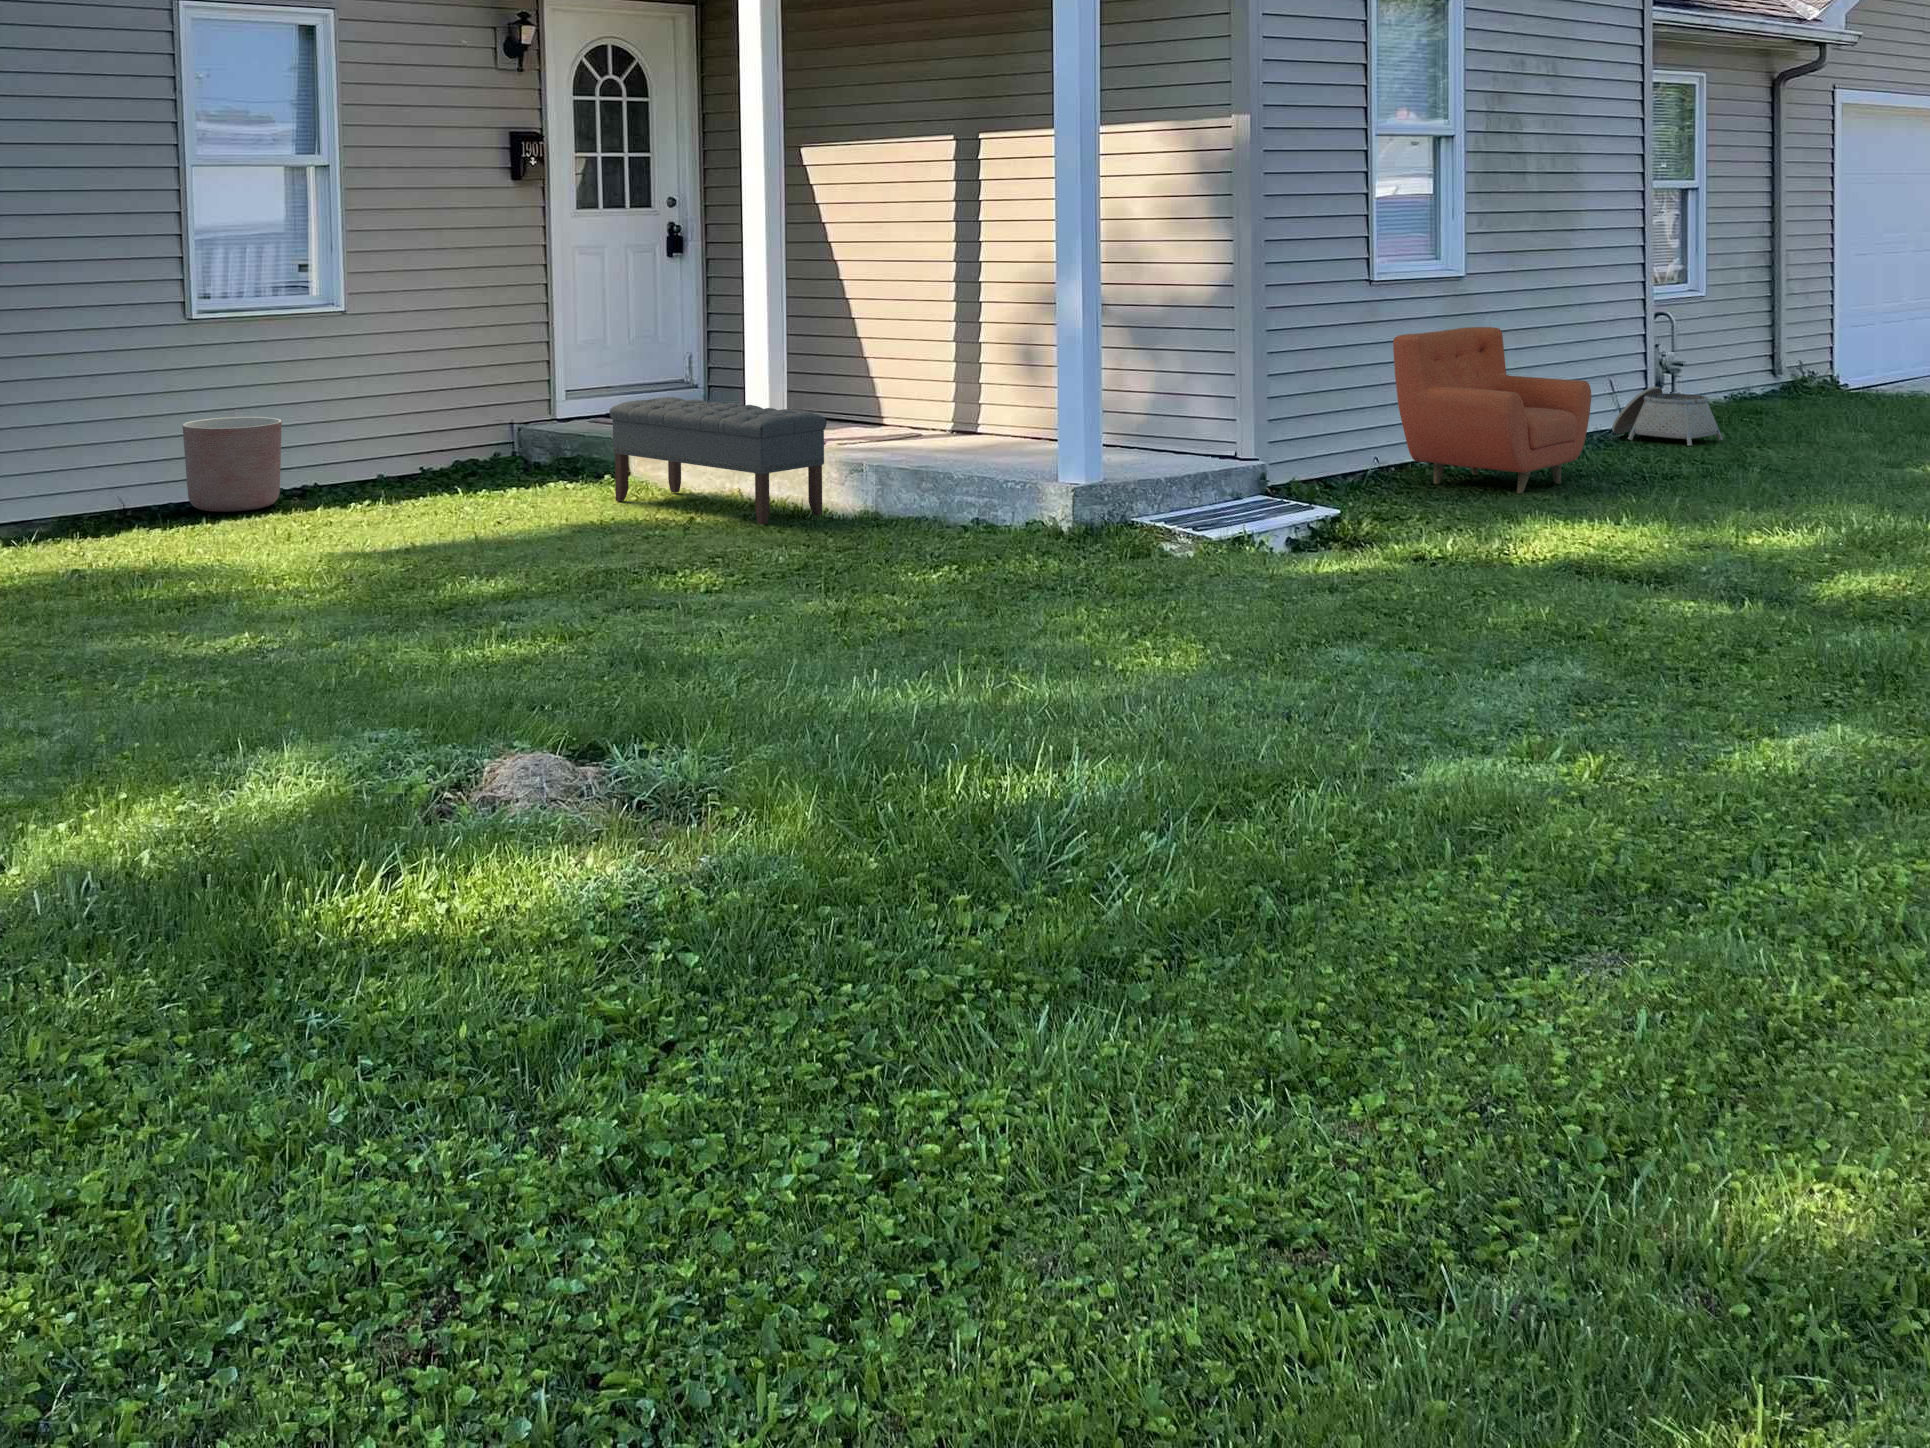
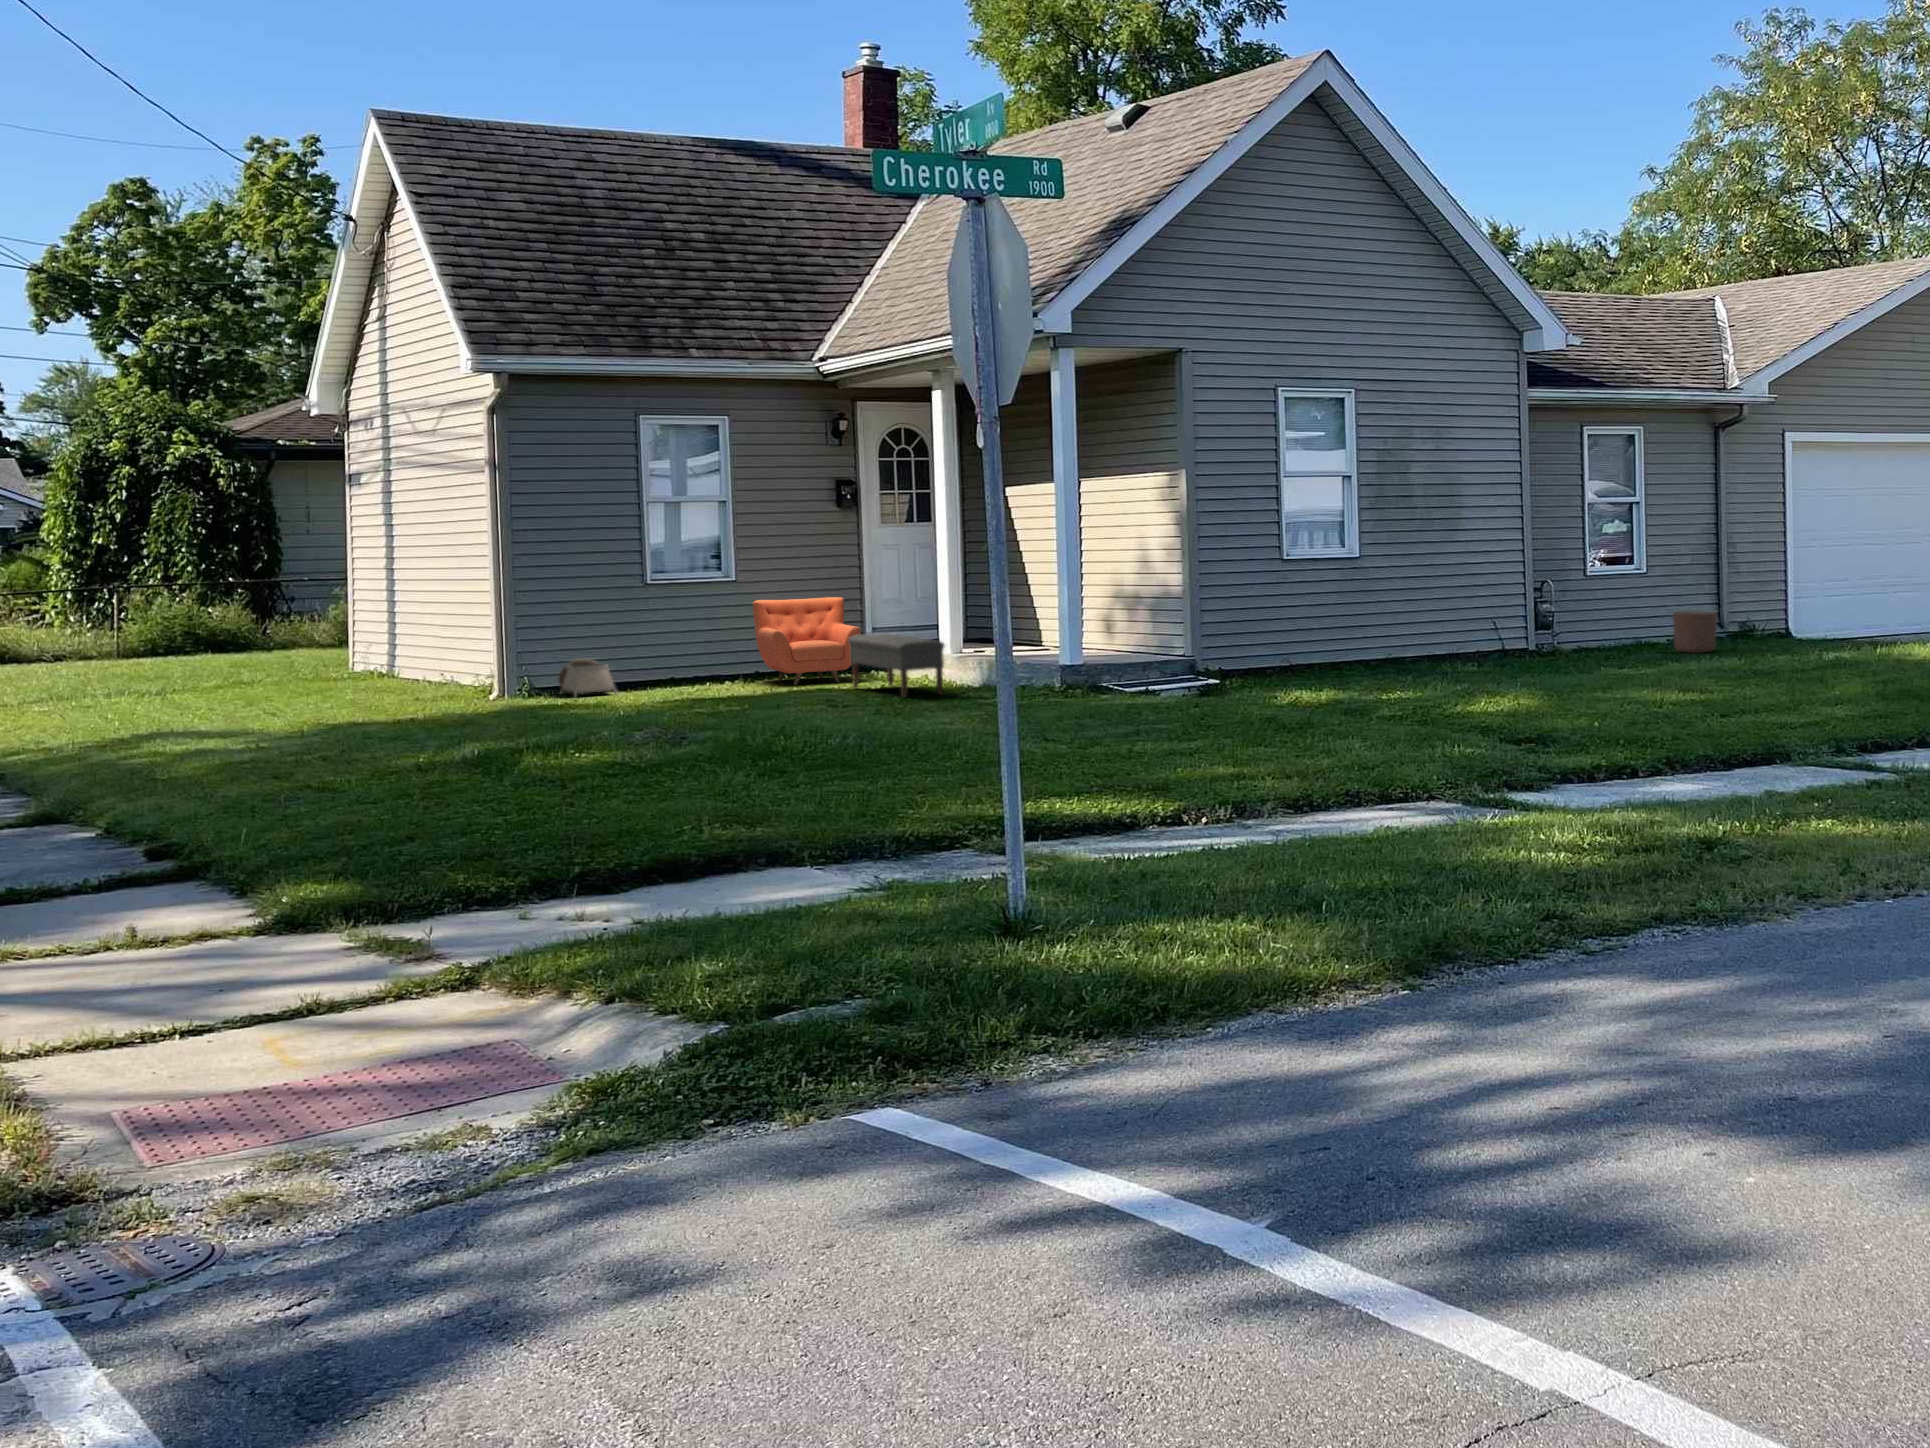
armchair: present [1393,327,1591,493] -> present [753,597,861,685]
basket: present [1612,387,1723,446] -> present [558,659,618,697]
planter: present [183,417,282,512] -> present [1673,610,1717,653]

